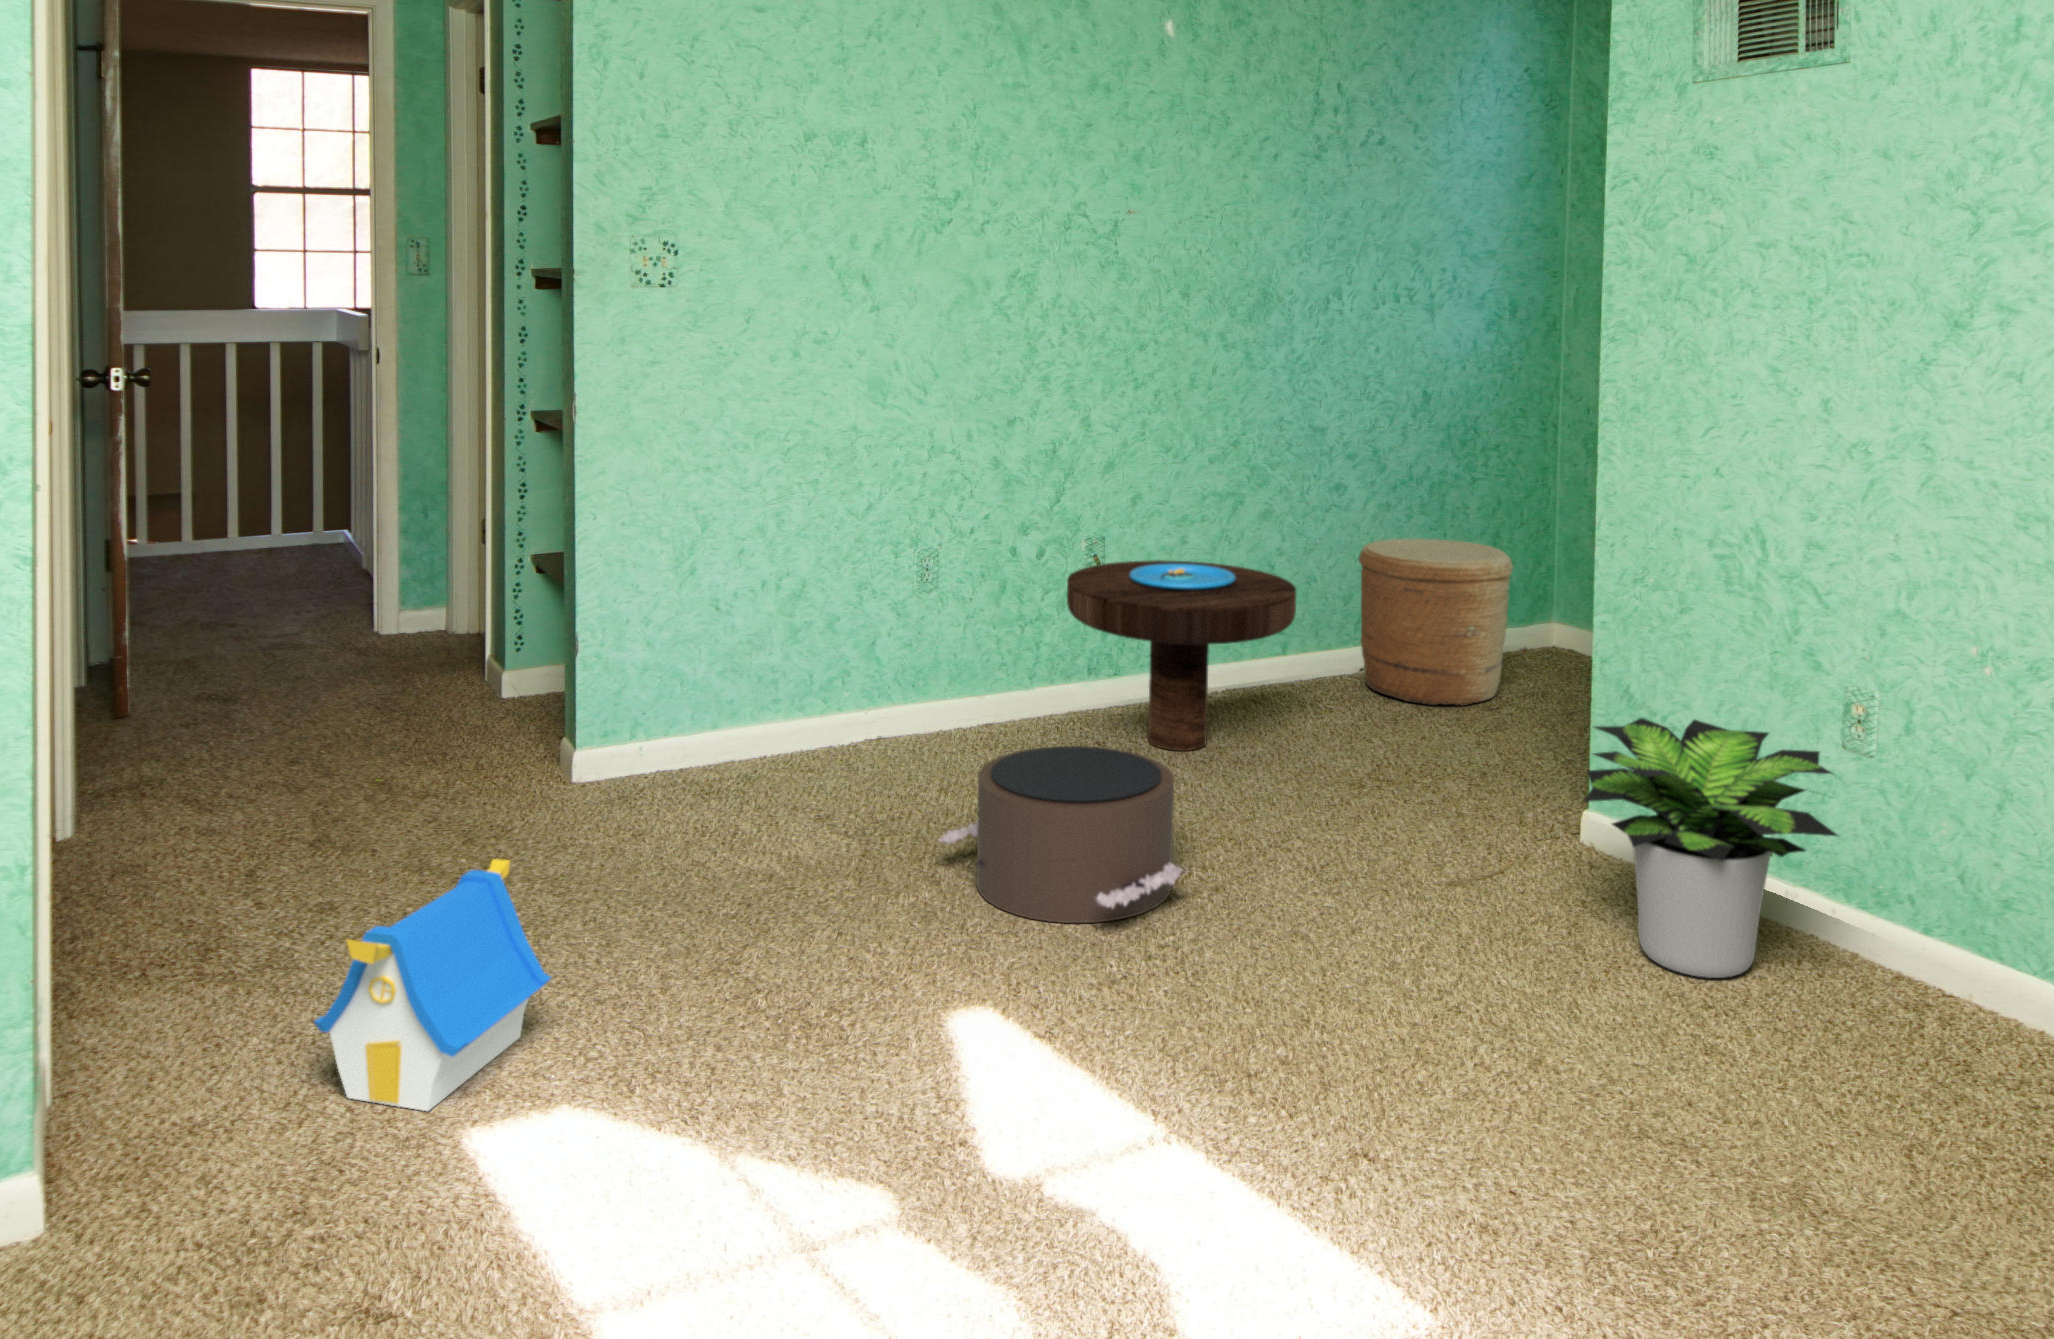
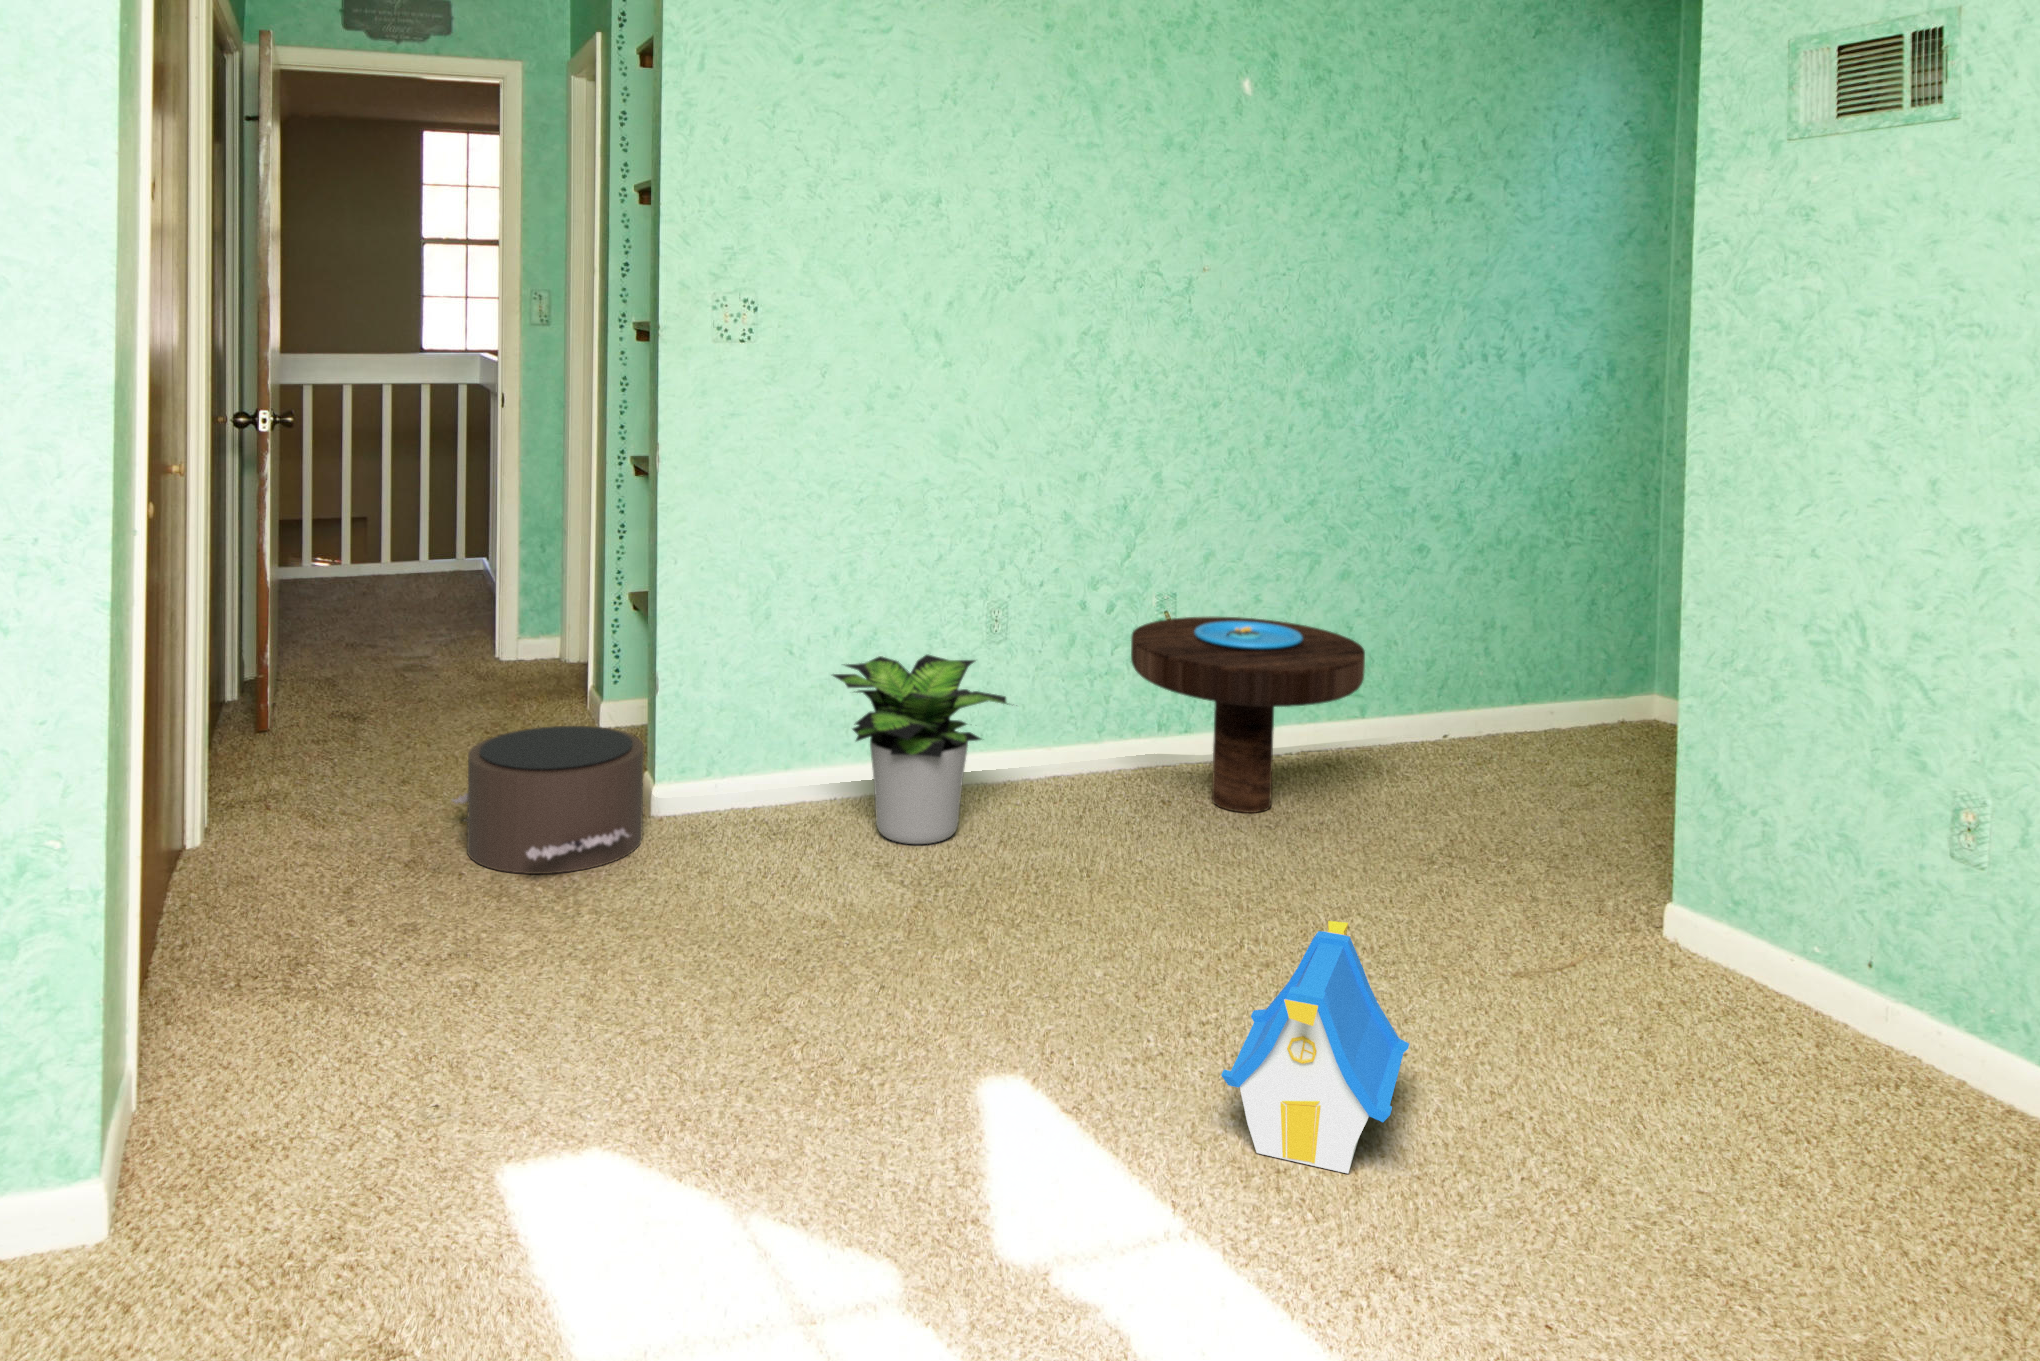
woven basket: present [1359,539,1513,706] -> none [1438,601,1601,778]
potted plant: present [1583,718,1837,978] -> present [833,654,1008,844]
pouf: present [938,746,1187,923] -> present [452,726,644,874]
toy house: present [314,859,551,1111] -> present [1221,921,1409,1173]

